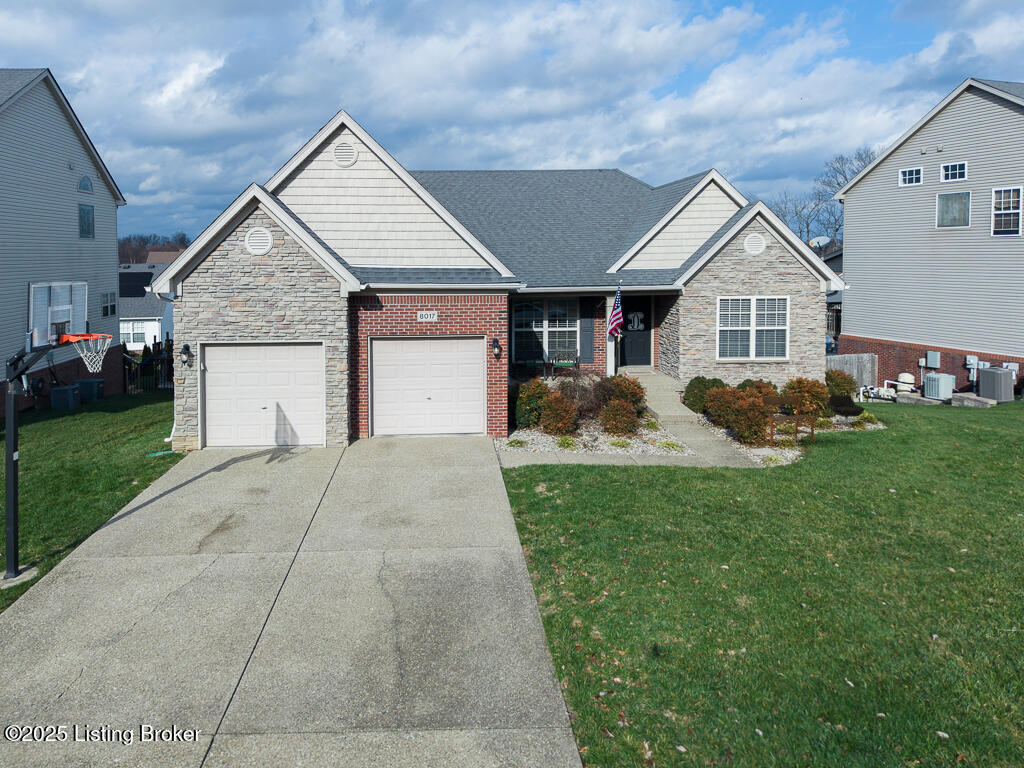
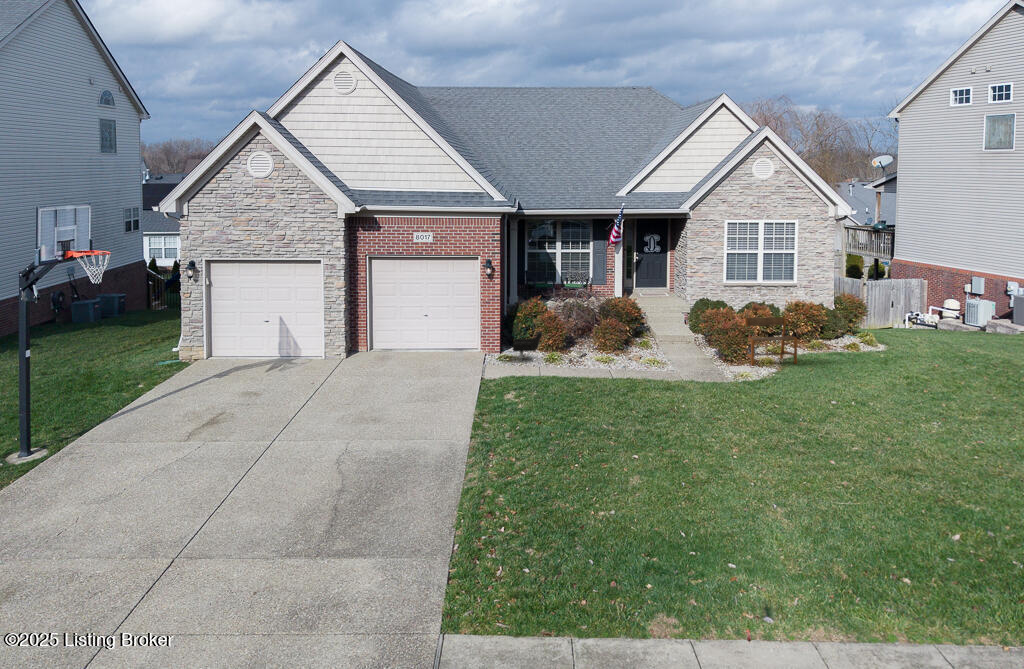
lounge chair: present [828,395,865,425] -> present [513,331,542,361]

